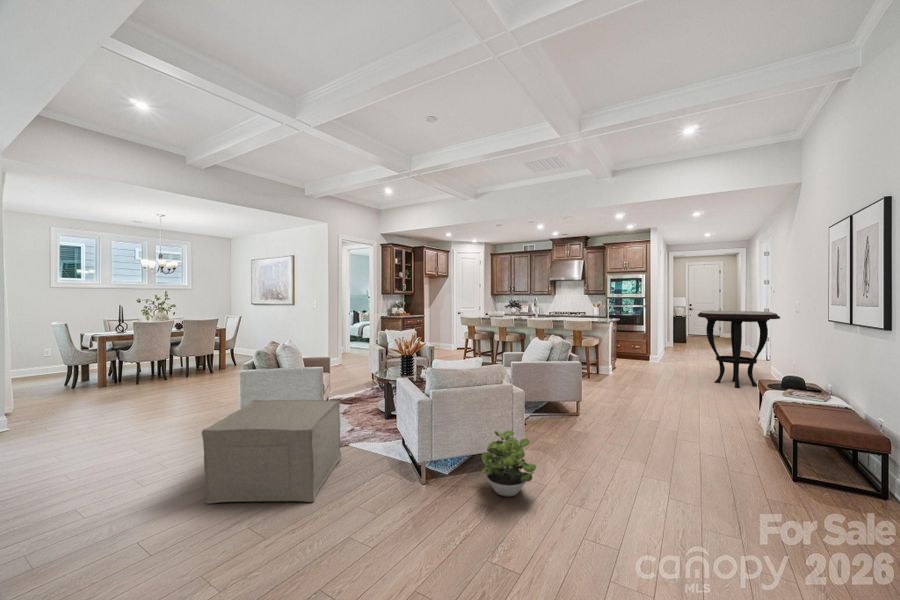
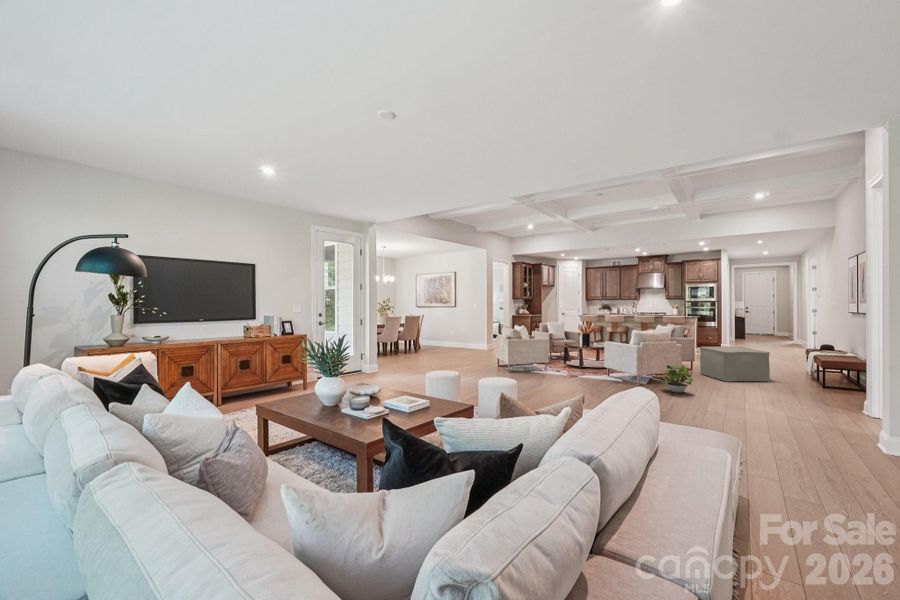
side table: present [698,311,780,388] -> none [762,310,821,362]
ottoman: present [202,400,341,504] -> present [700,346,770,382]

